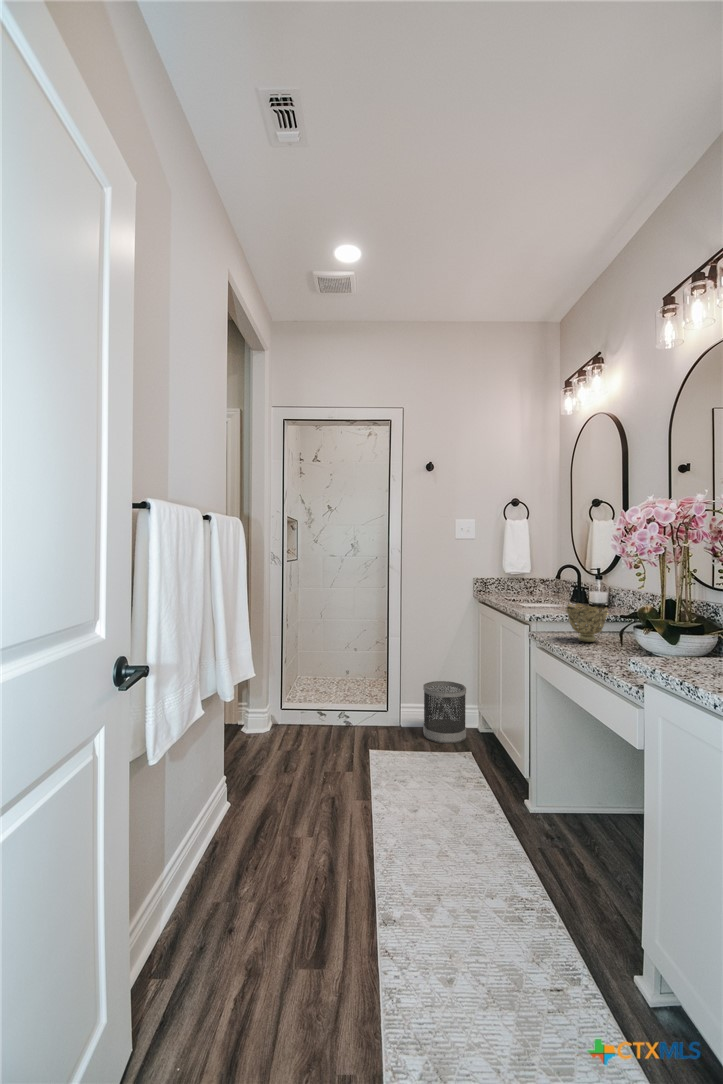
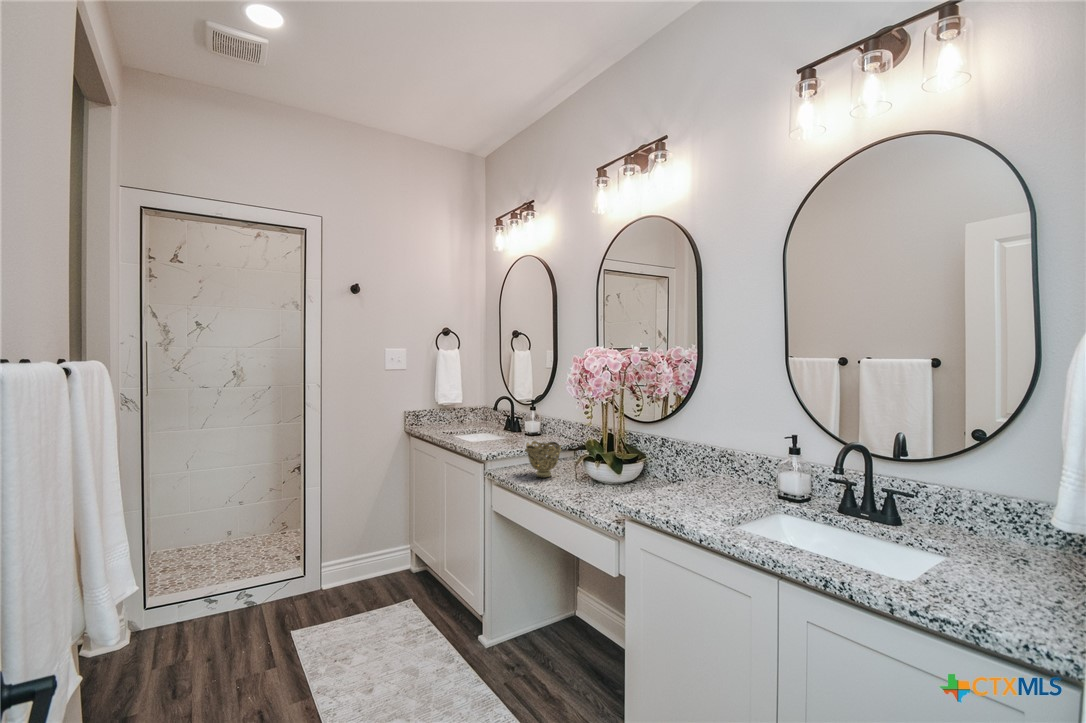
wastebasket: present [423,681,466,743] -> none [351,527,400,599]

